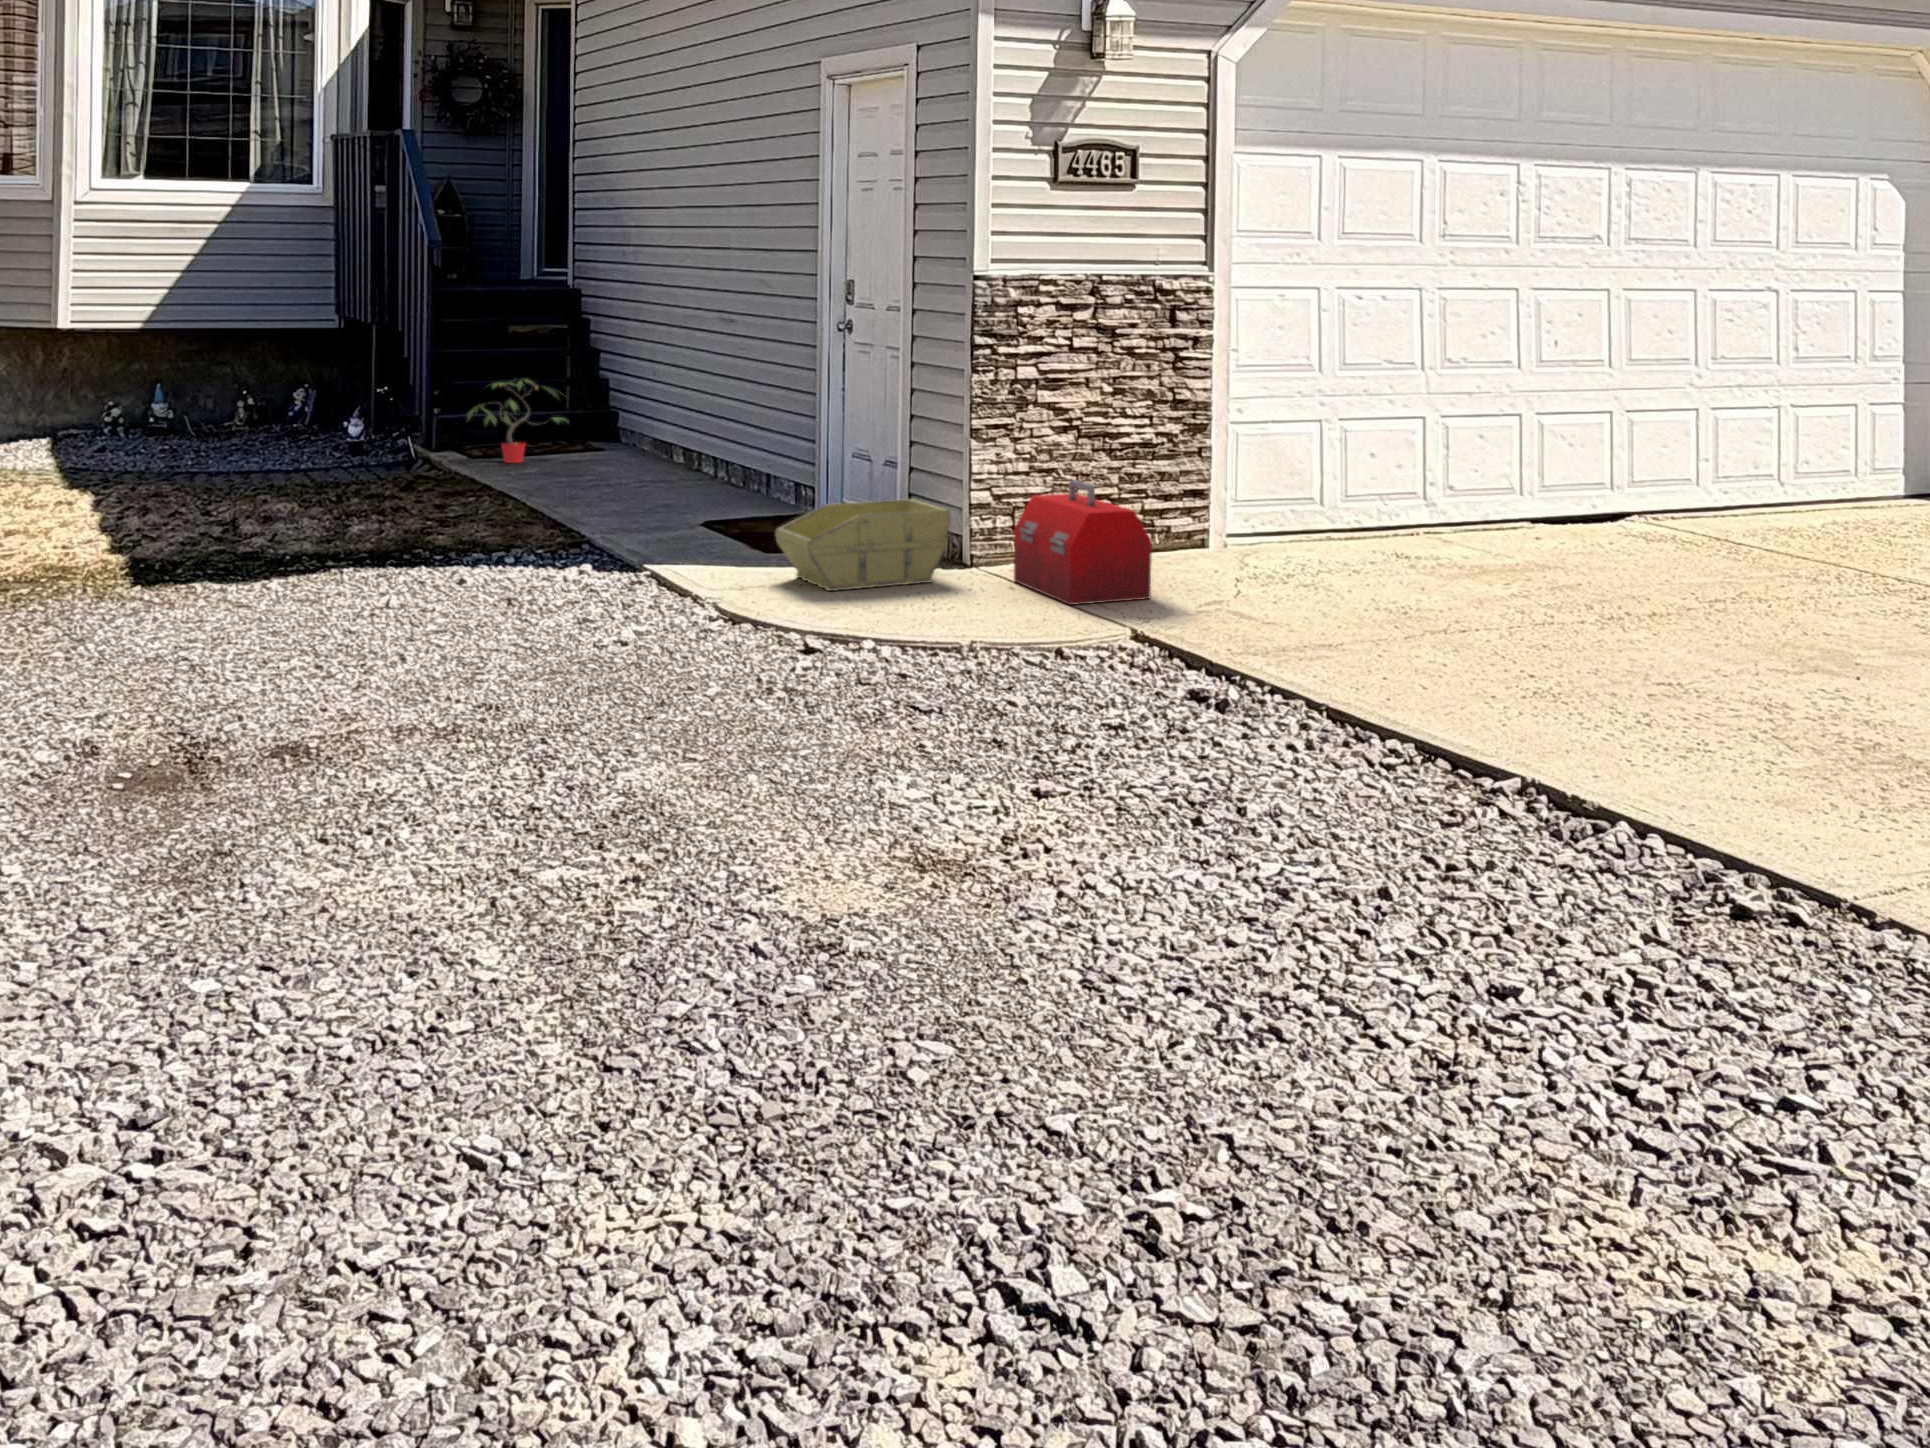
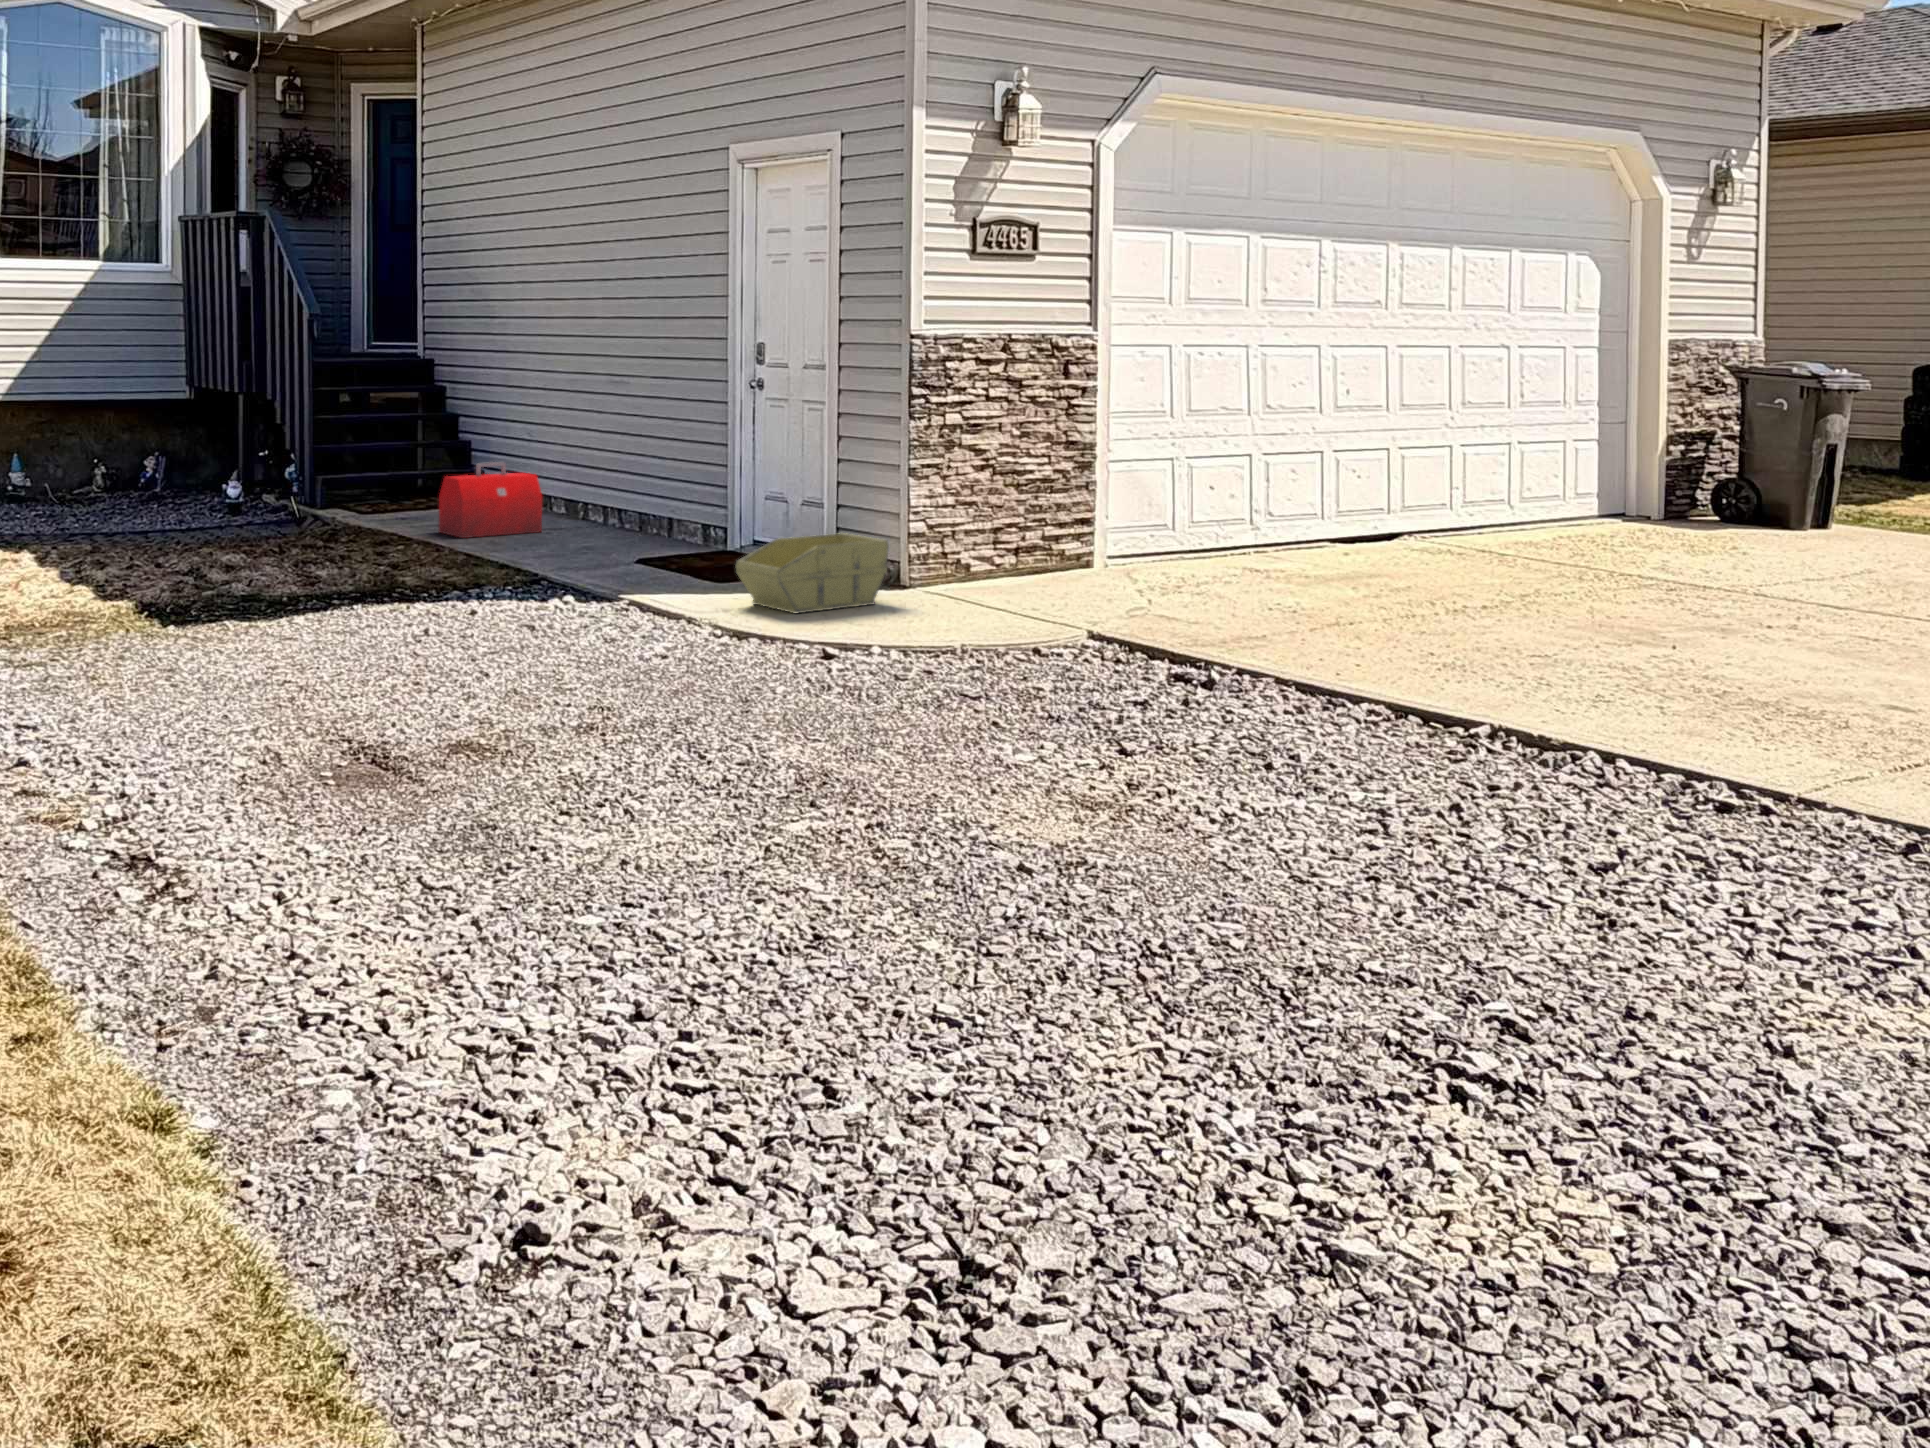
potted plant: present [467,379,566,463] -> none [326,441,427,521]
toolbox: present [1014,480,1152,605] -> present [439,462,542,538]

